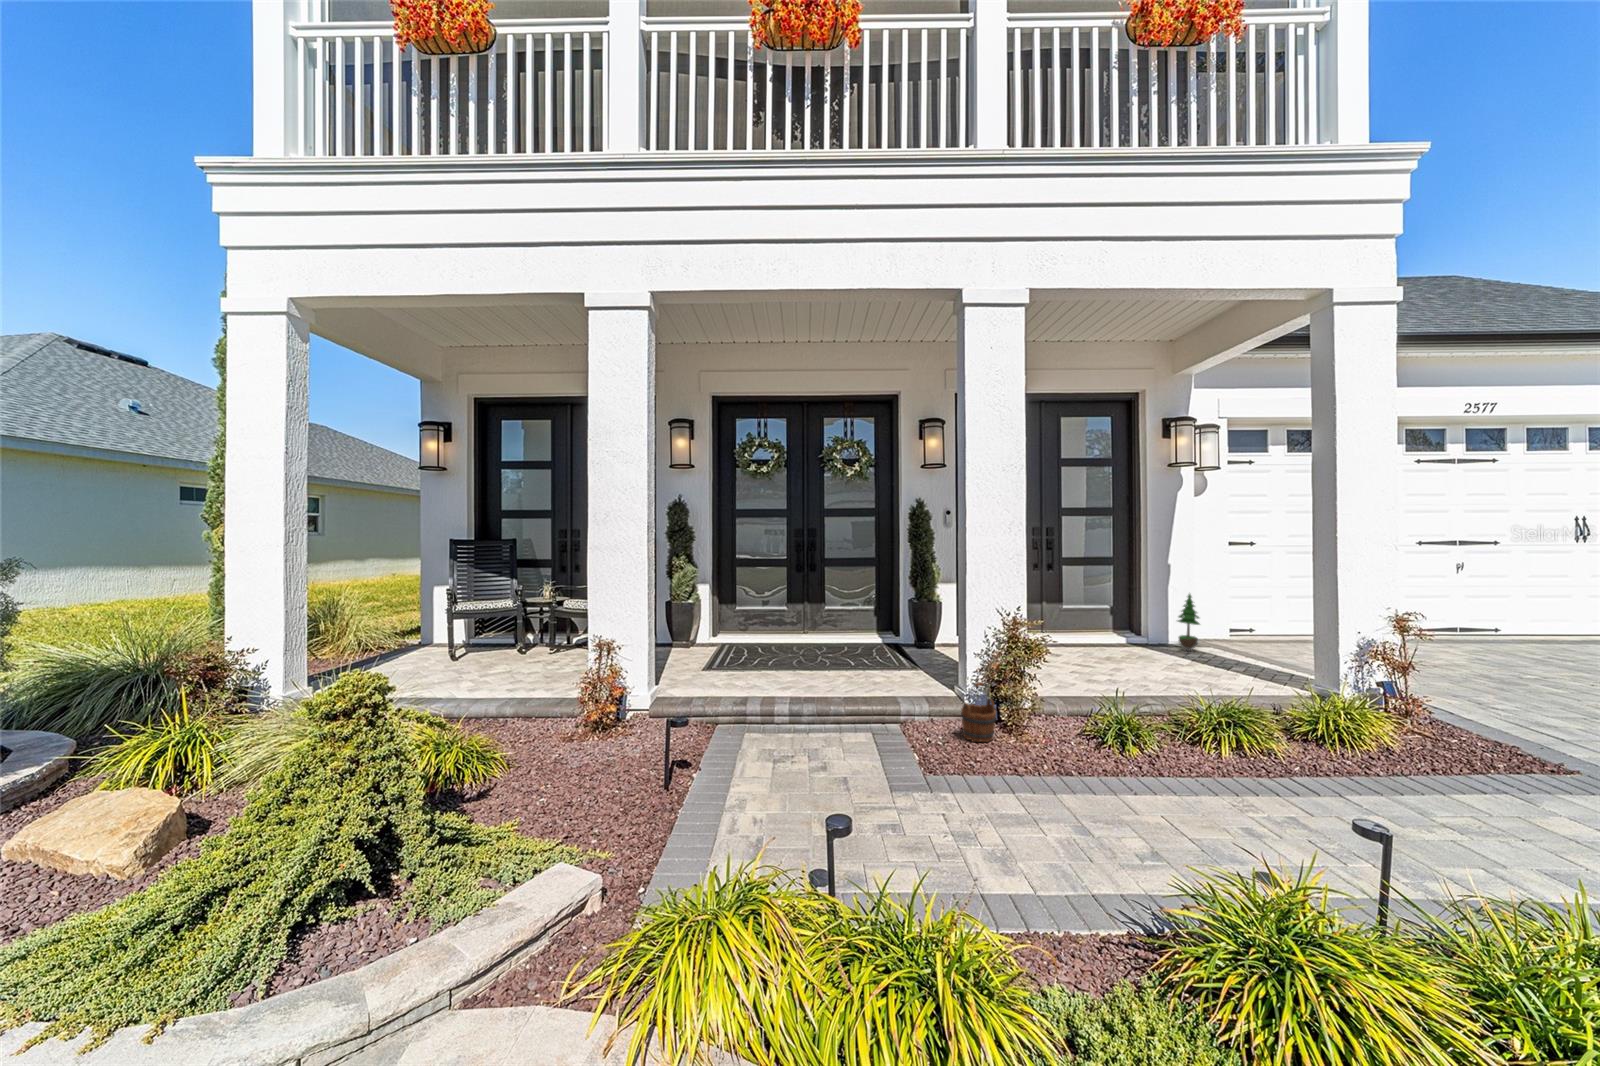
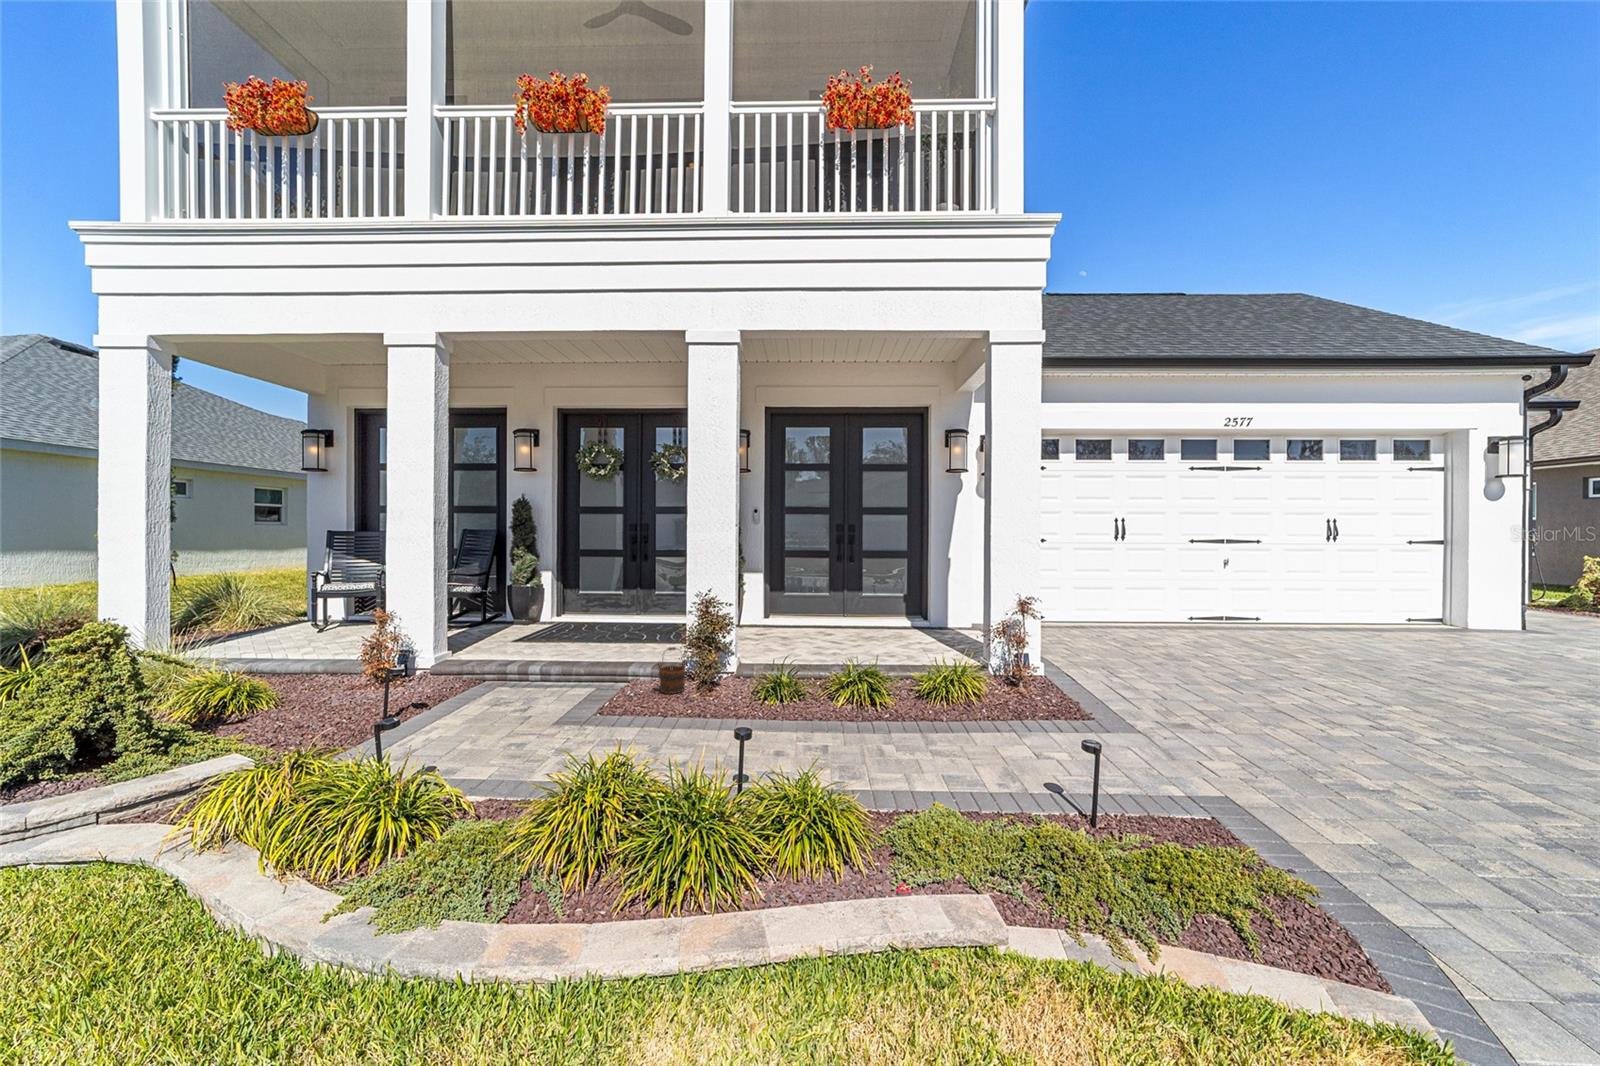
potted tree: present [1178,594,1200,651] -> none [947,582,966,633]

